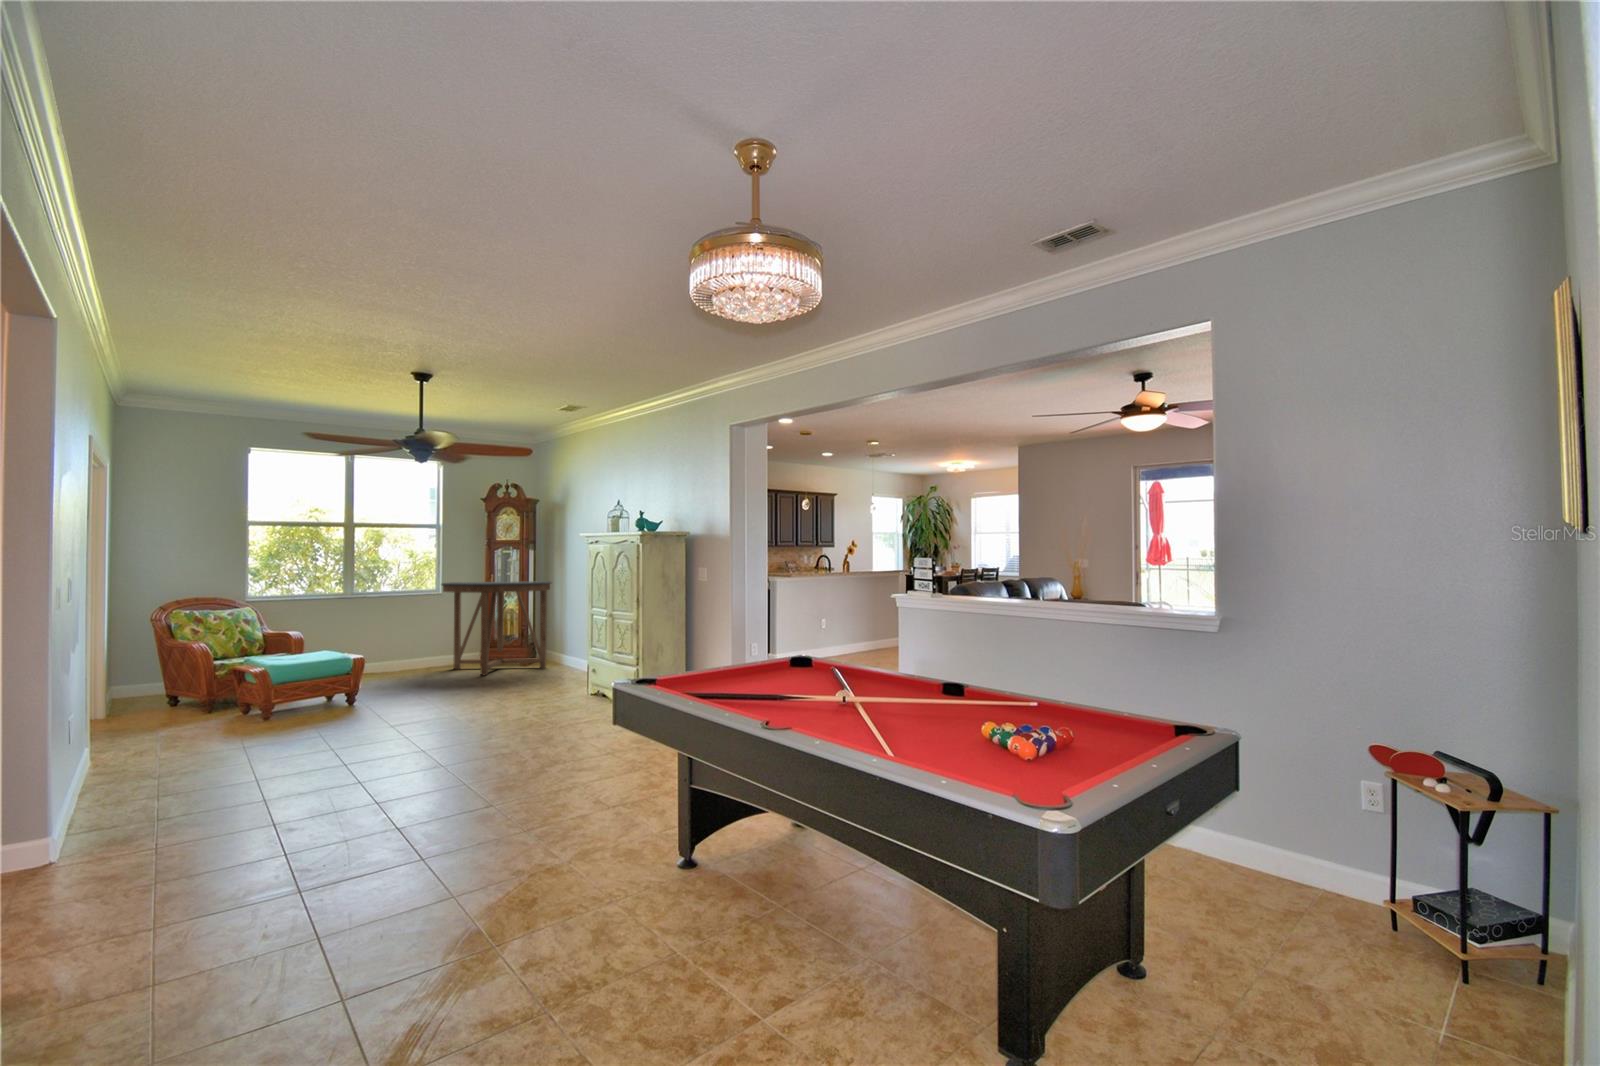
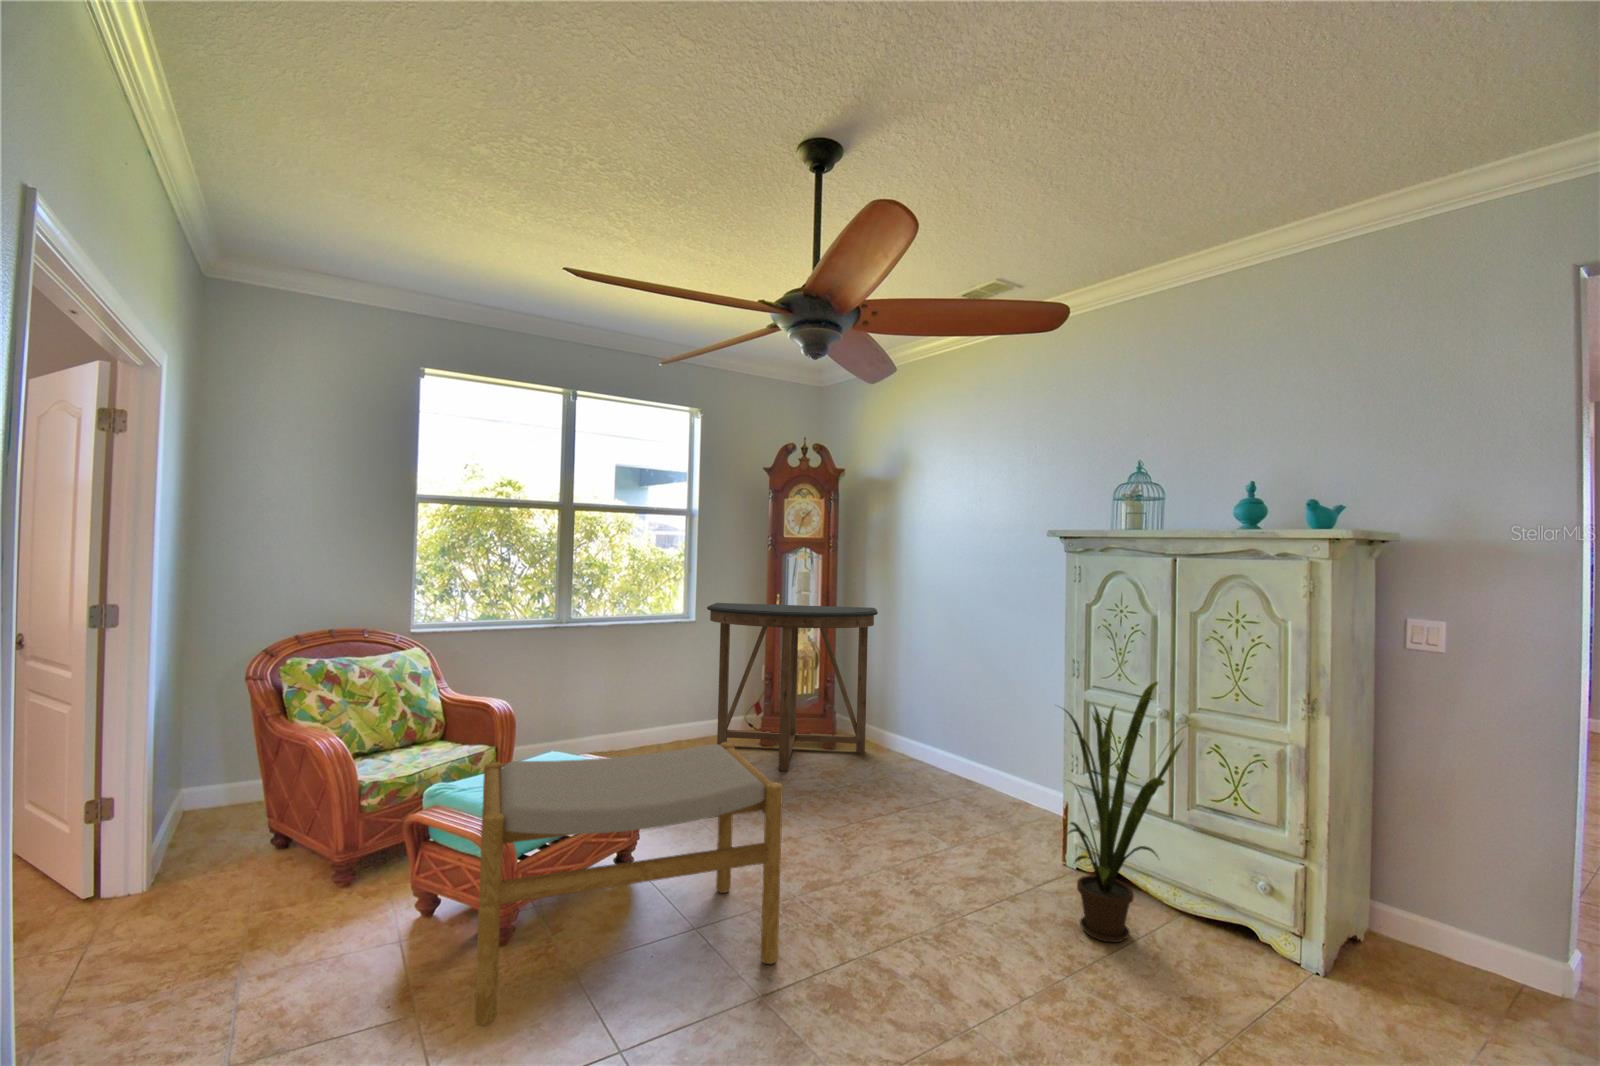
house plant: none [553,599,611,709] -> present [1064,682,1182,942]
footstool: none [268,637,412,733] -> present [475,742,783,1026]

